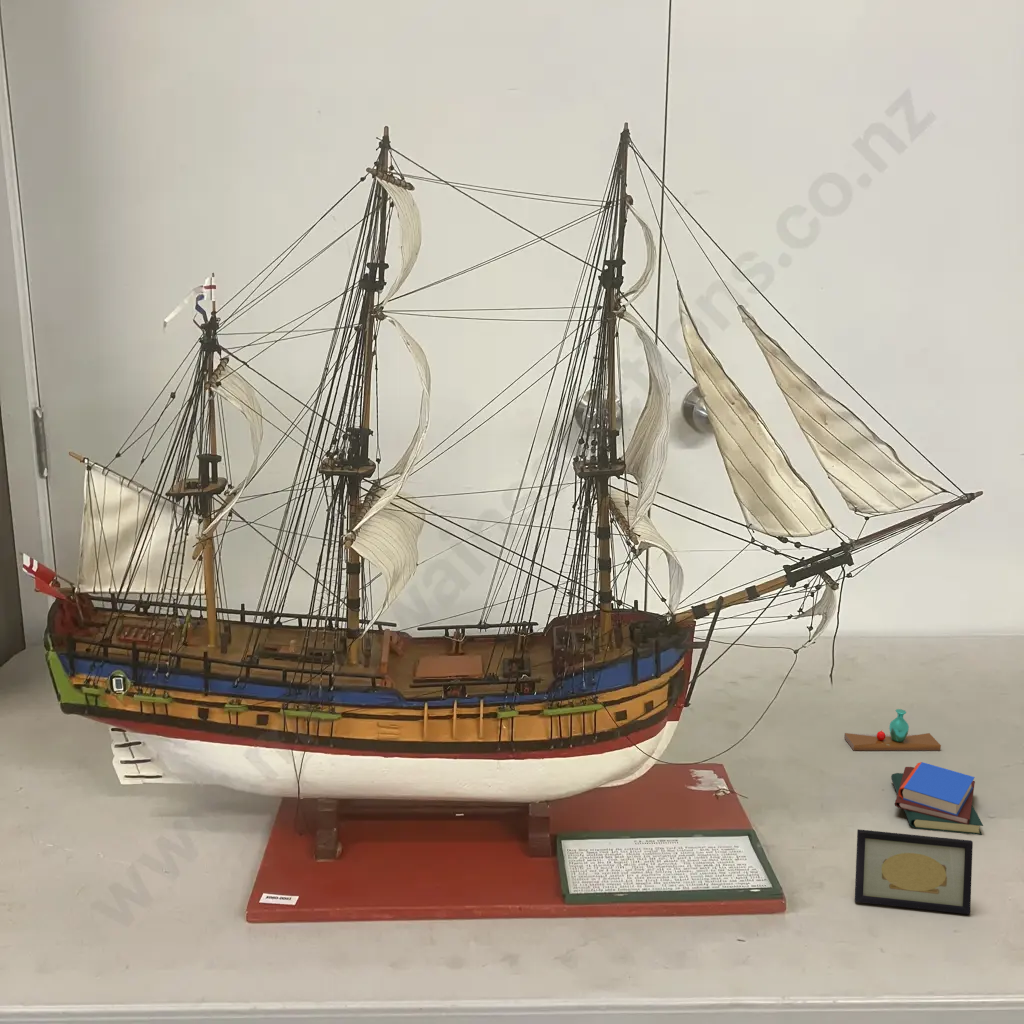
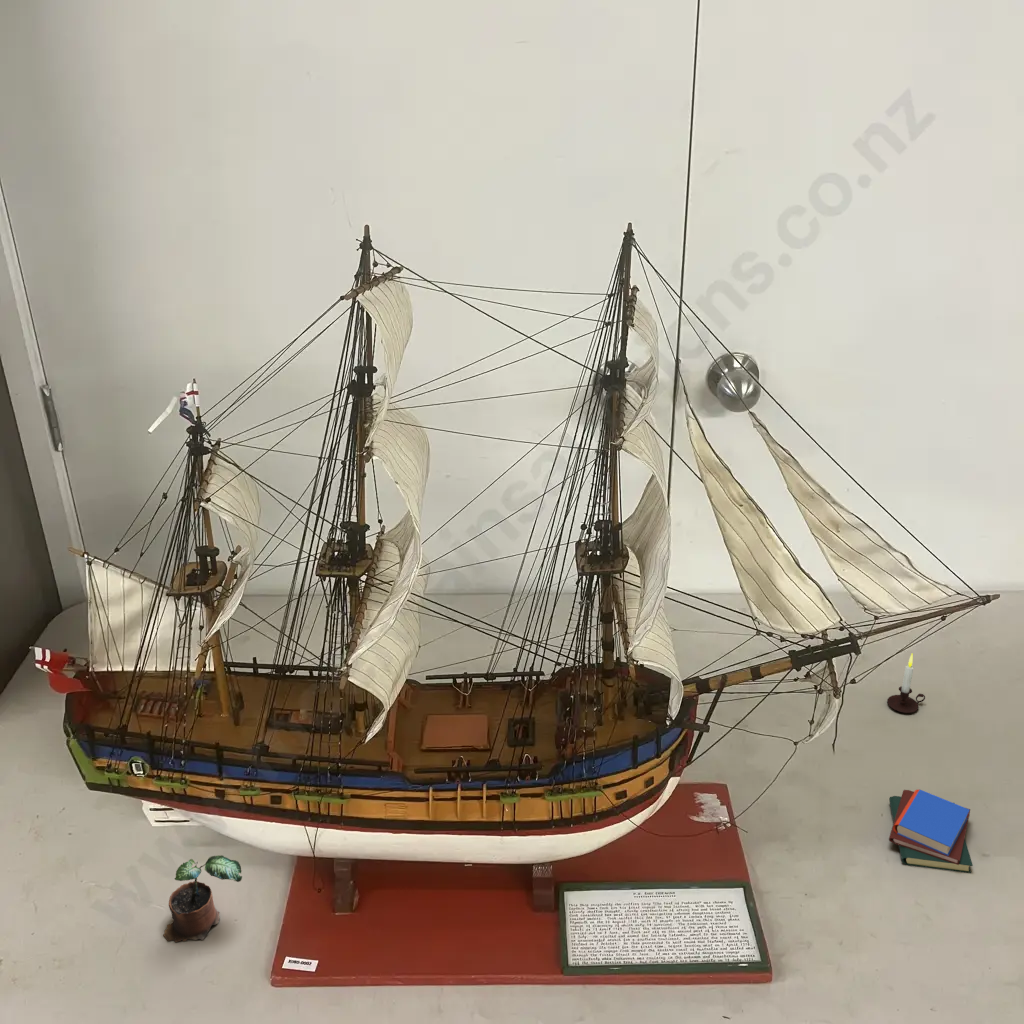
candle: none [880,651,918,716] -> present [887,653,925,713]
vase: present [844,709,941,750] -> none [848,720,942,760]
potted plant: none [127,784,219,888] -> present [163,855,242,942]
picture frame: present [855,829,973,914] -> none [840,898,956,977]

